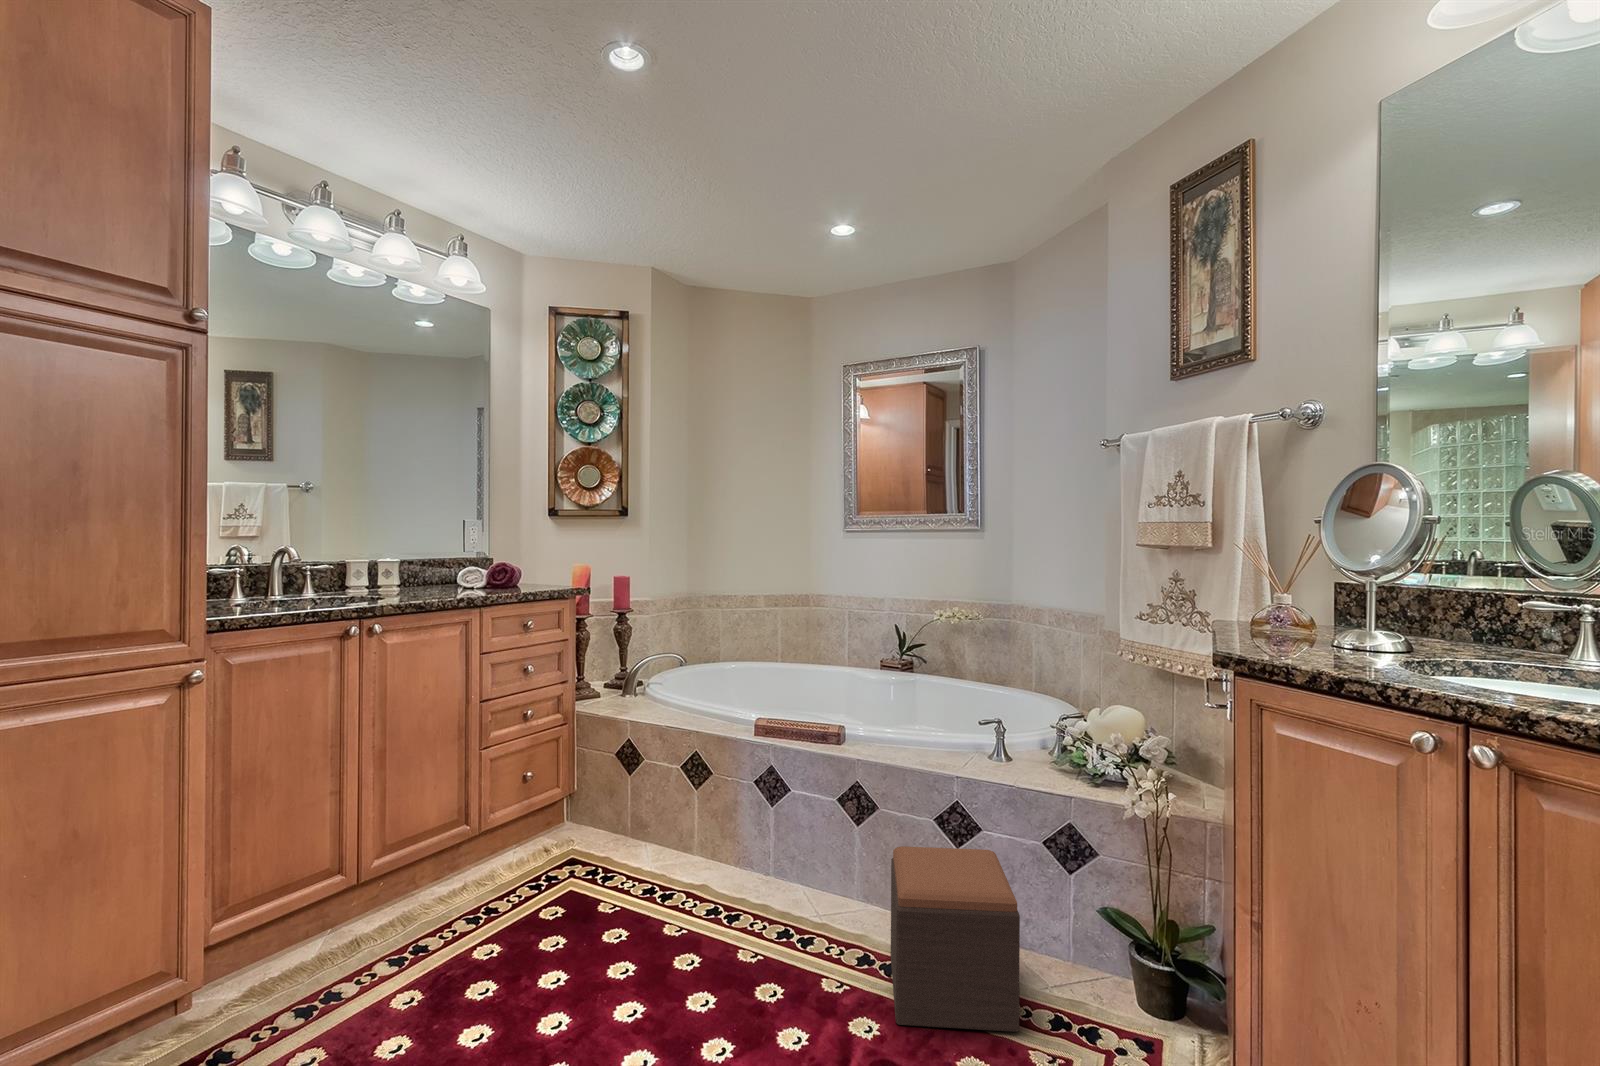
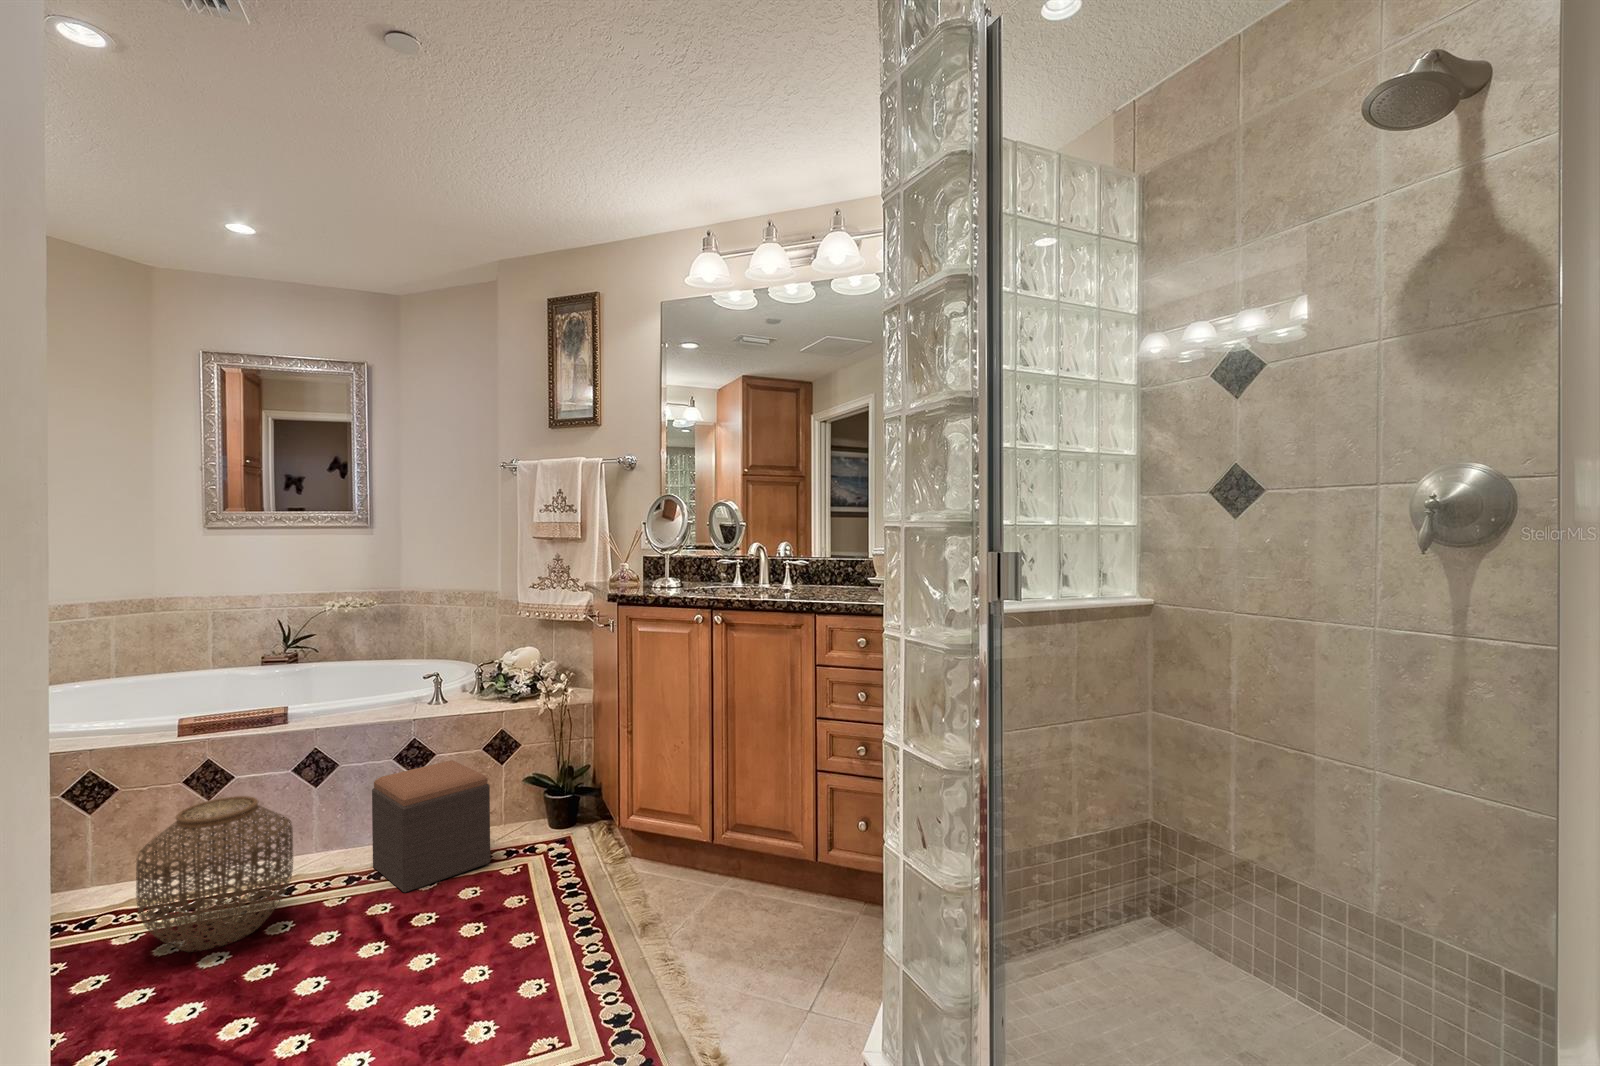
woven basket: none [652,823,788,998] -> present [136,796,293,952]

